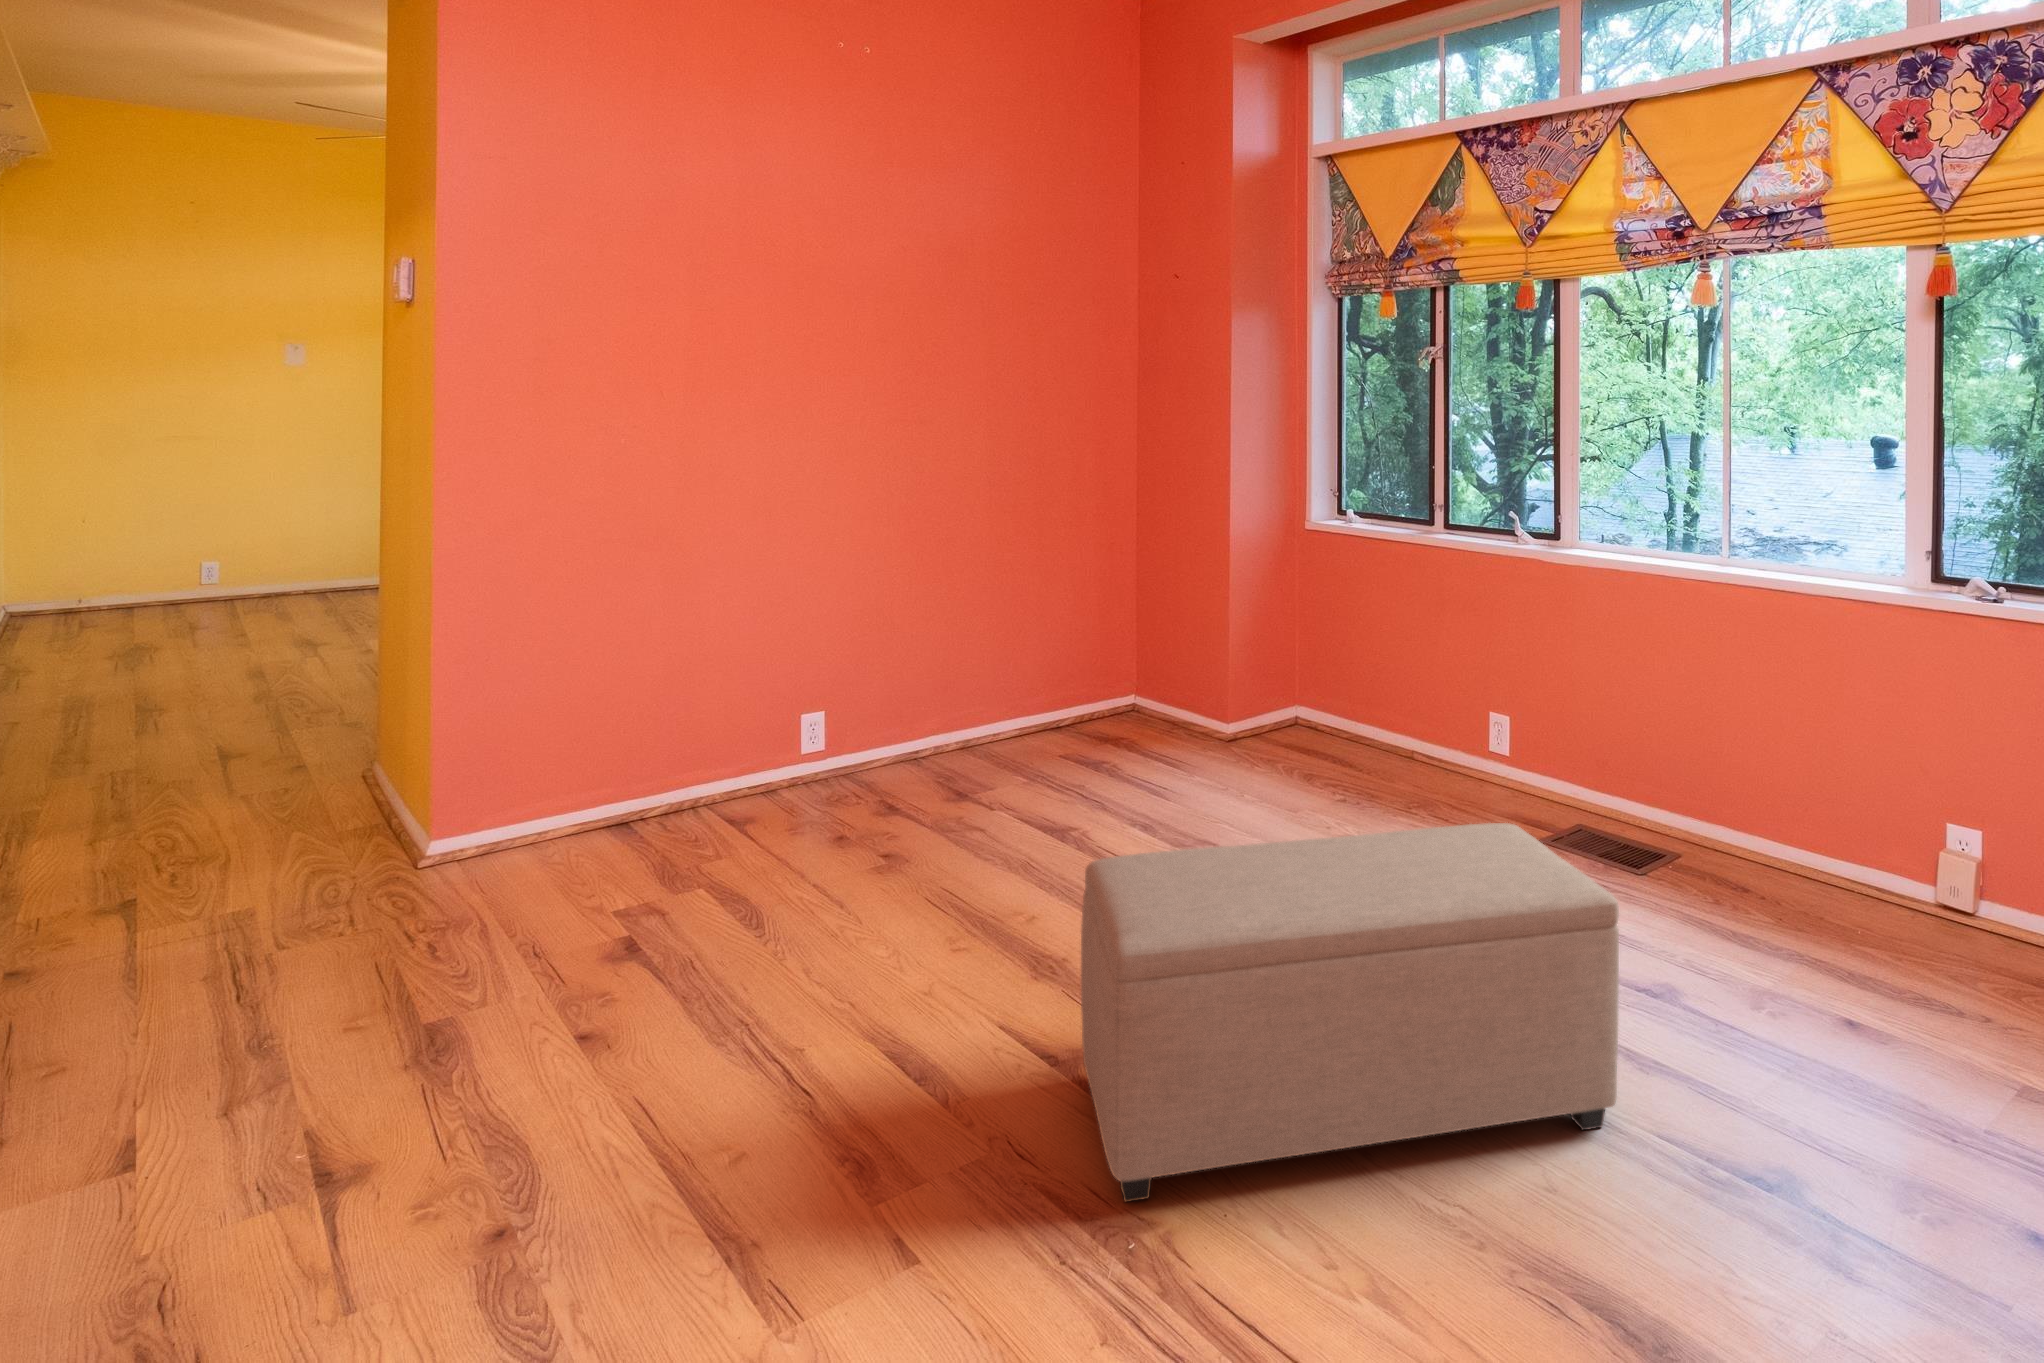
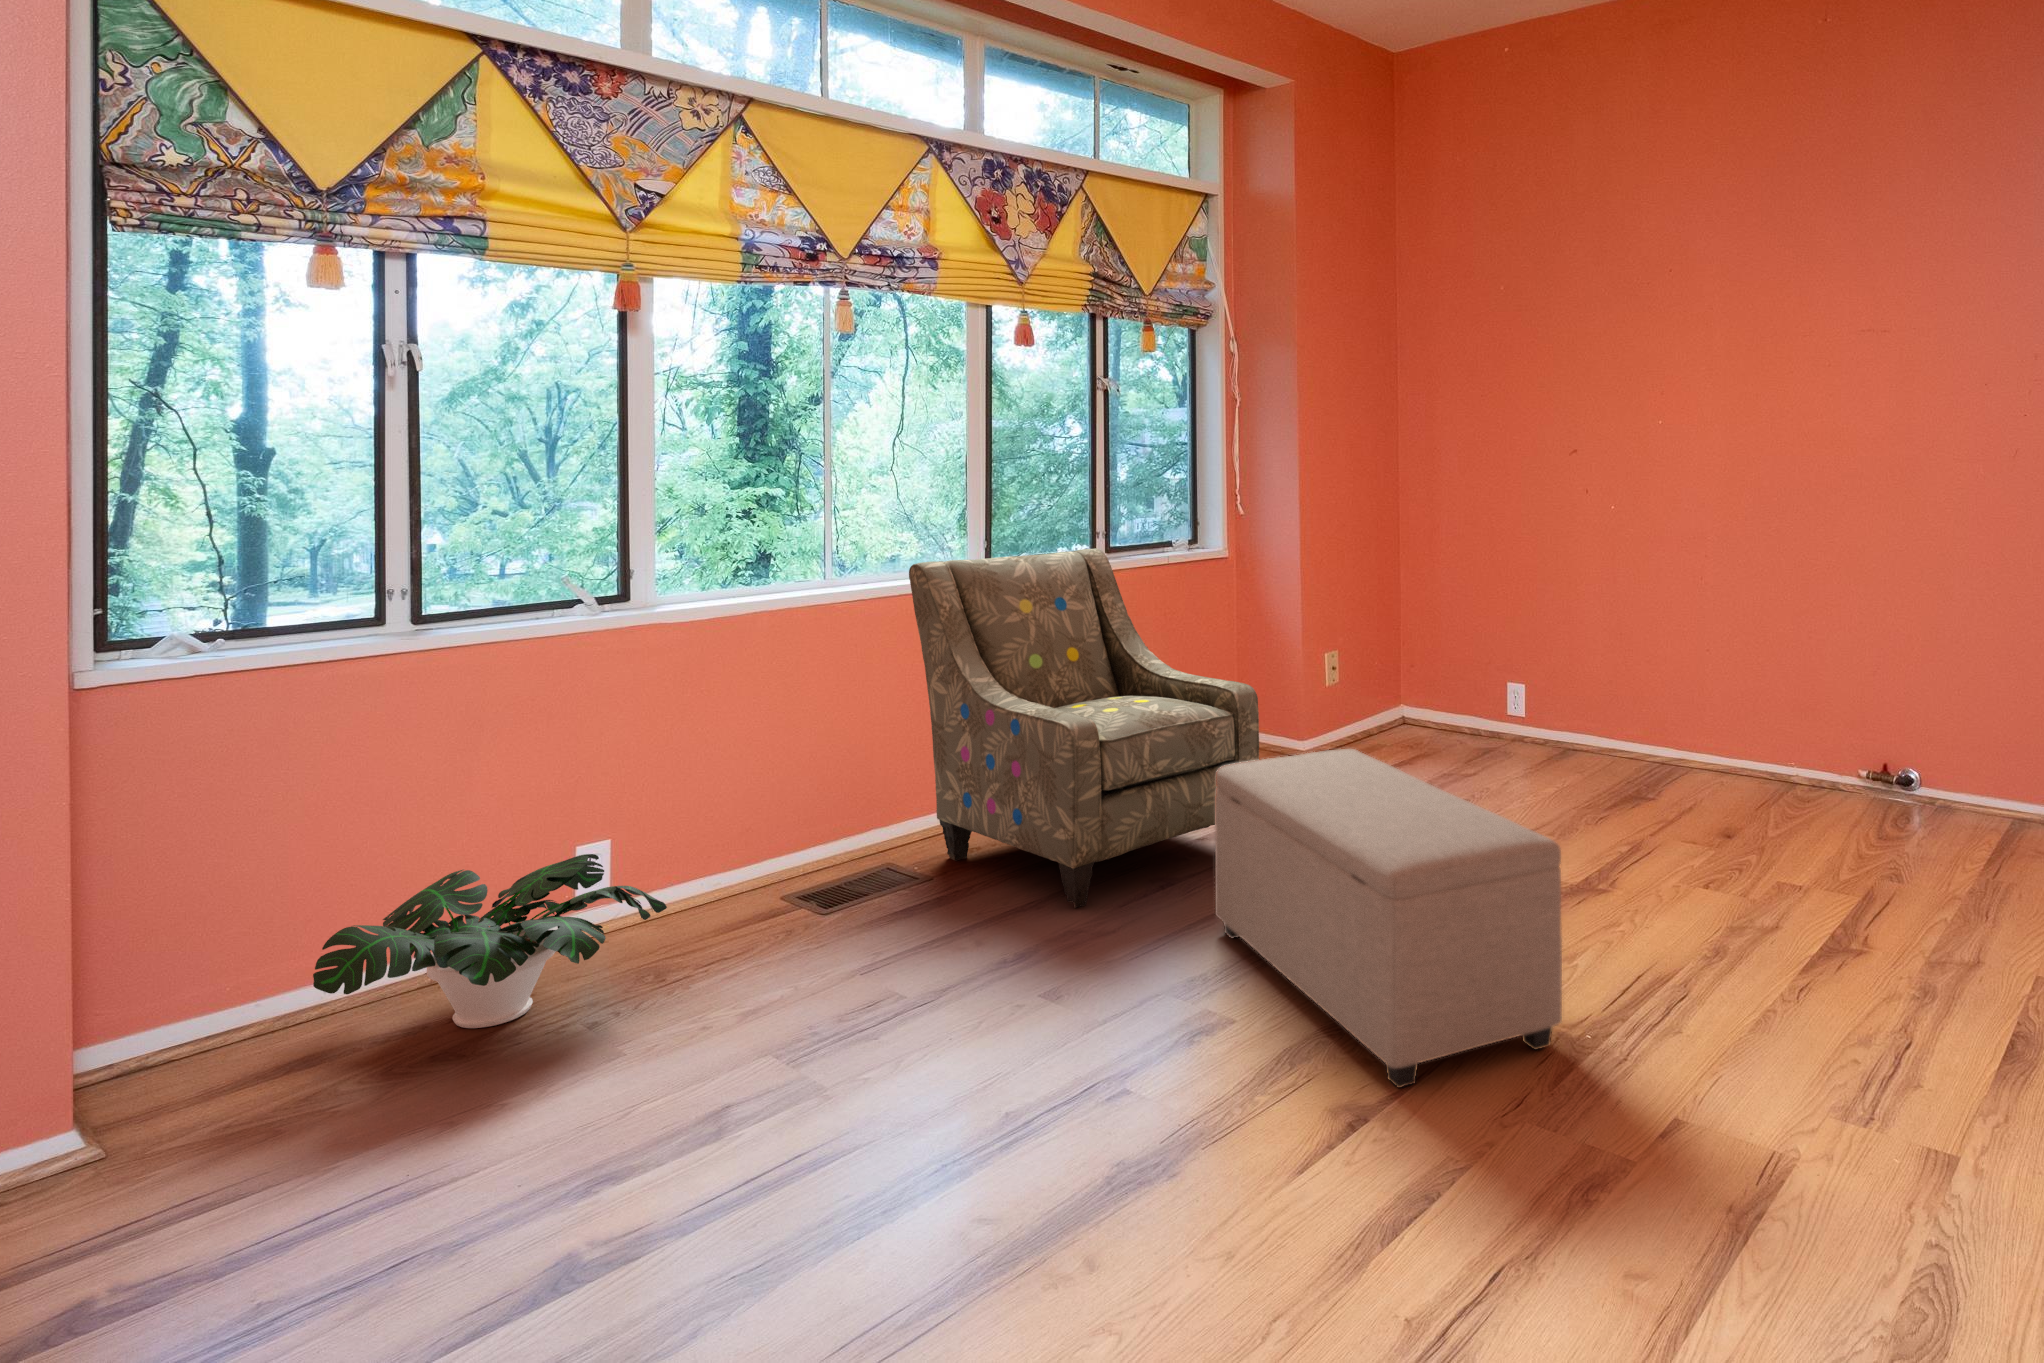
armchair: none [1551,556,2019,1057] -> present [909,548,1259,908]
potted plant: none [1269,683,1459,782] -> present [313,854,667,1028]

